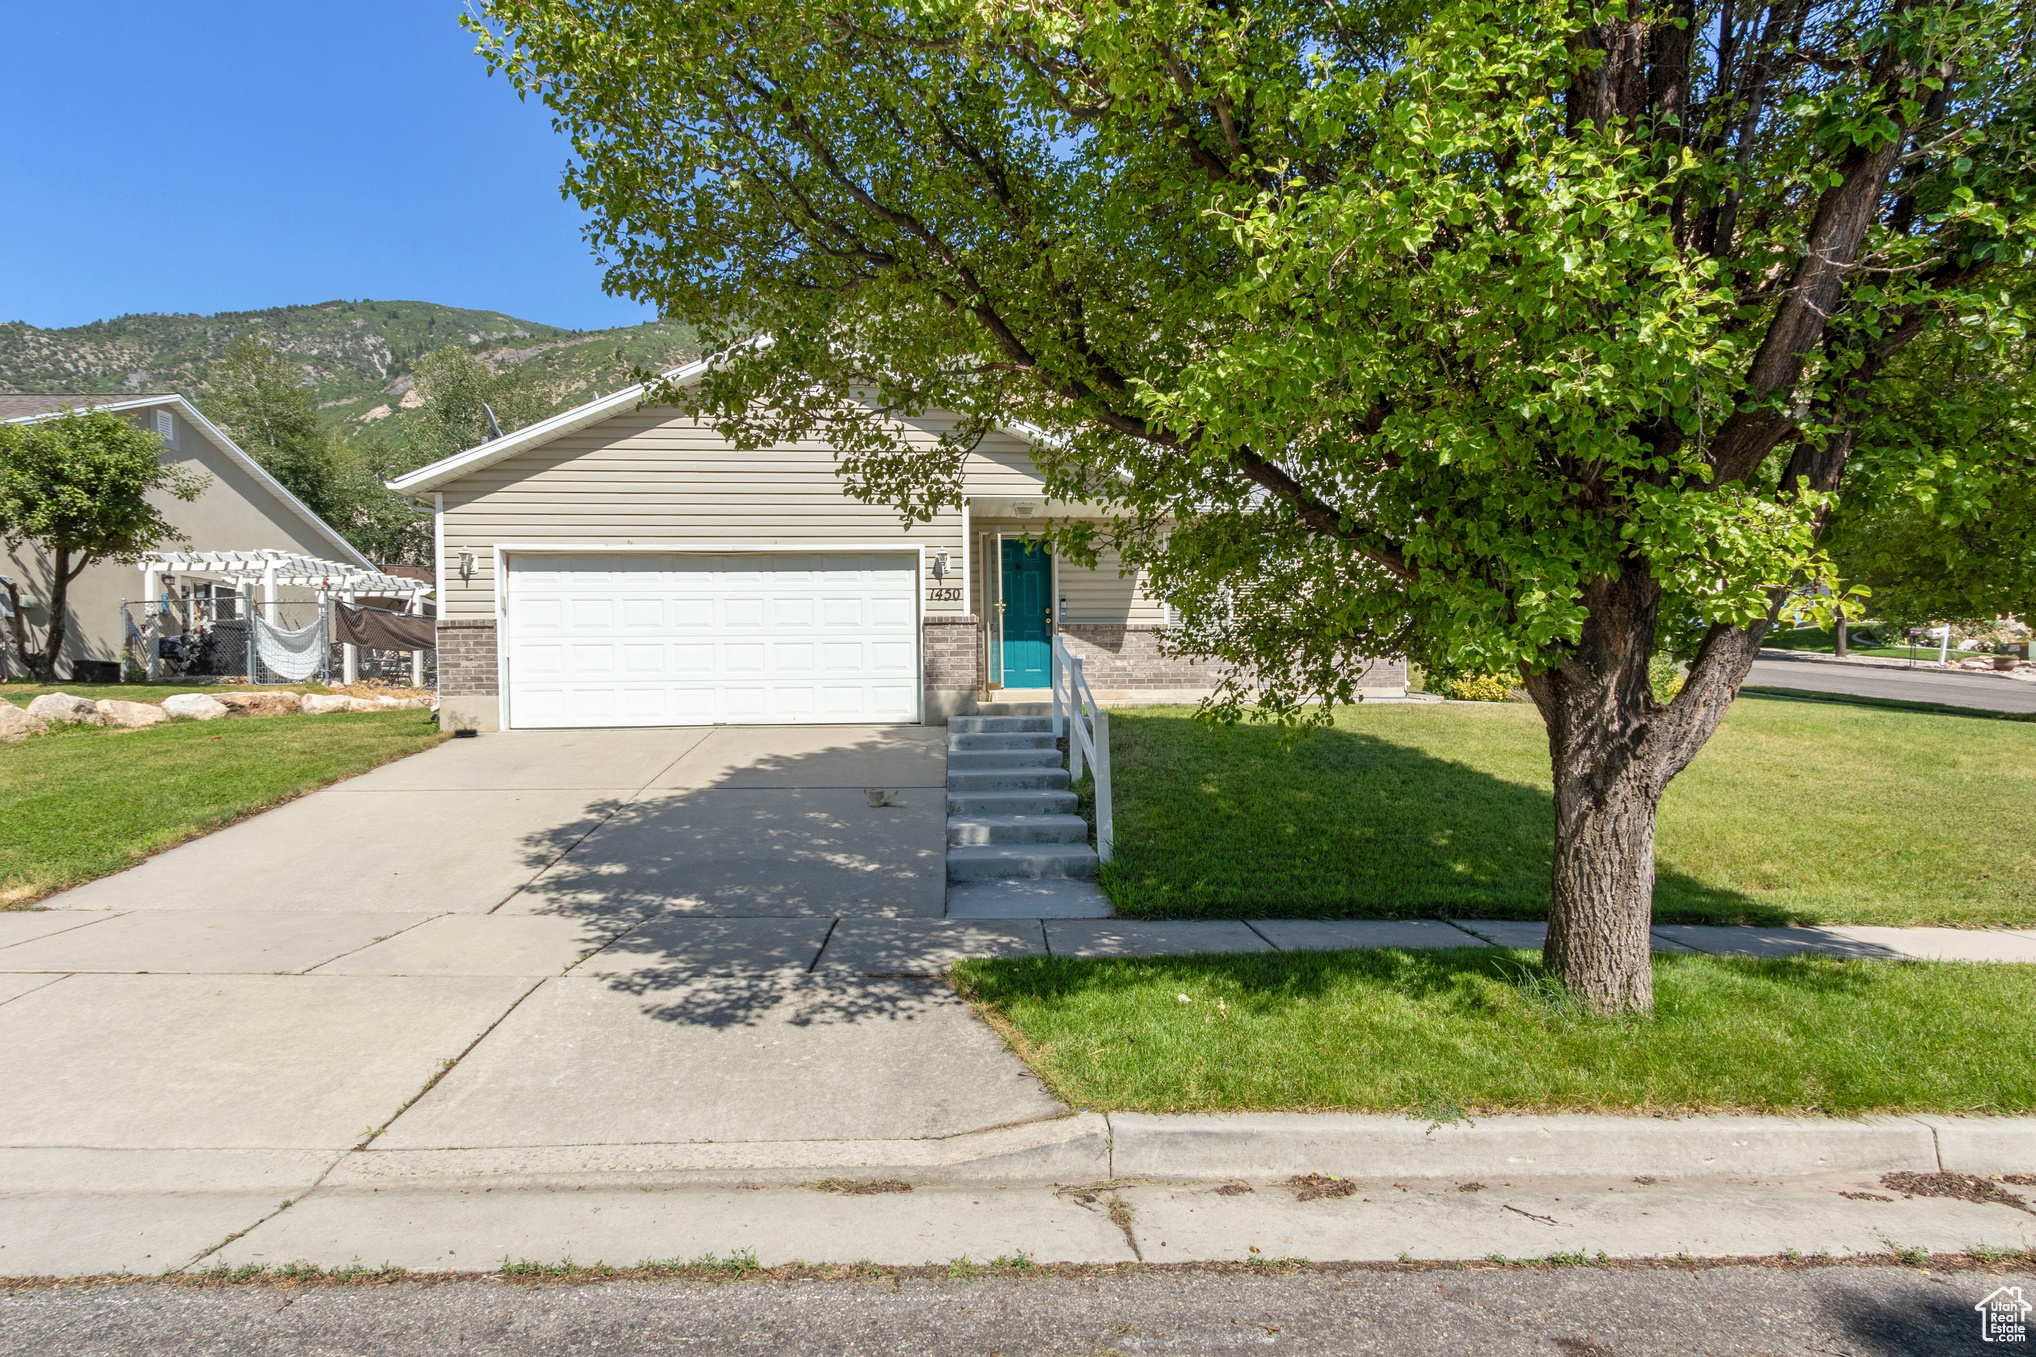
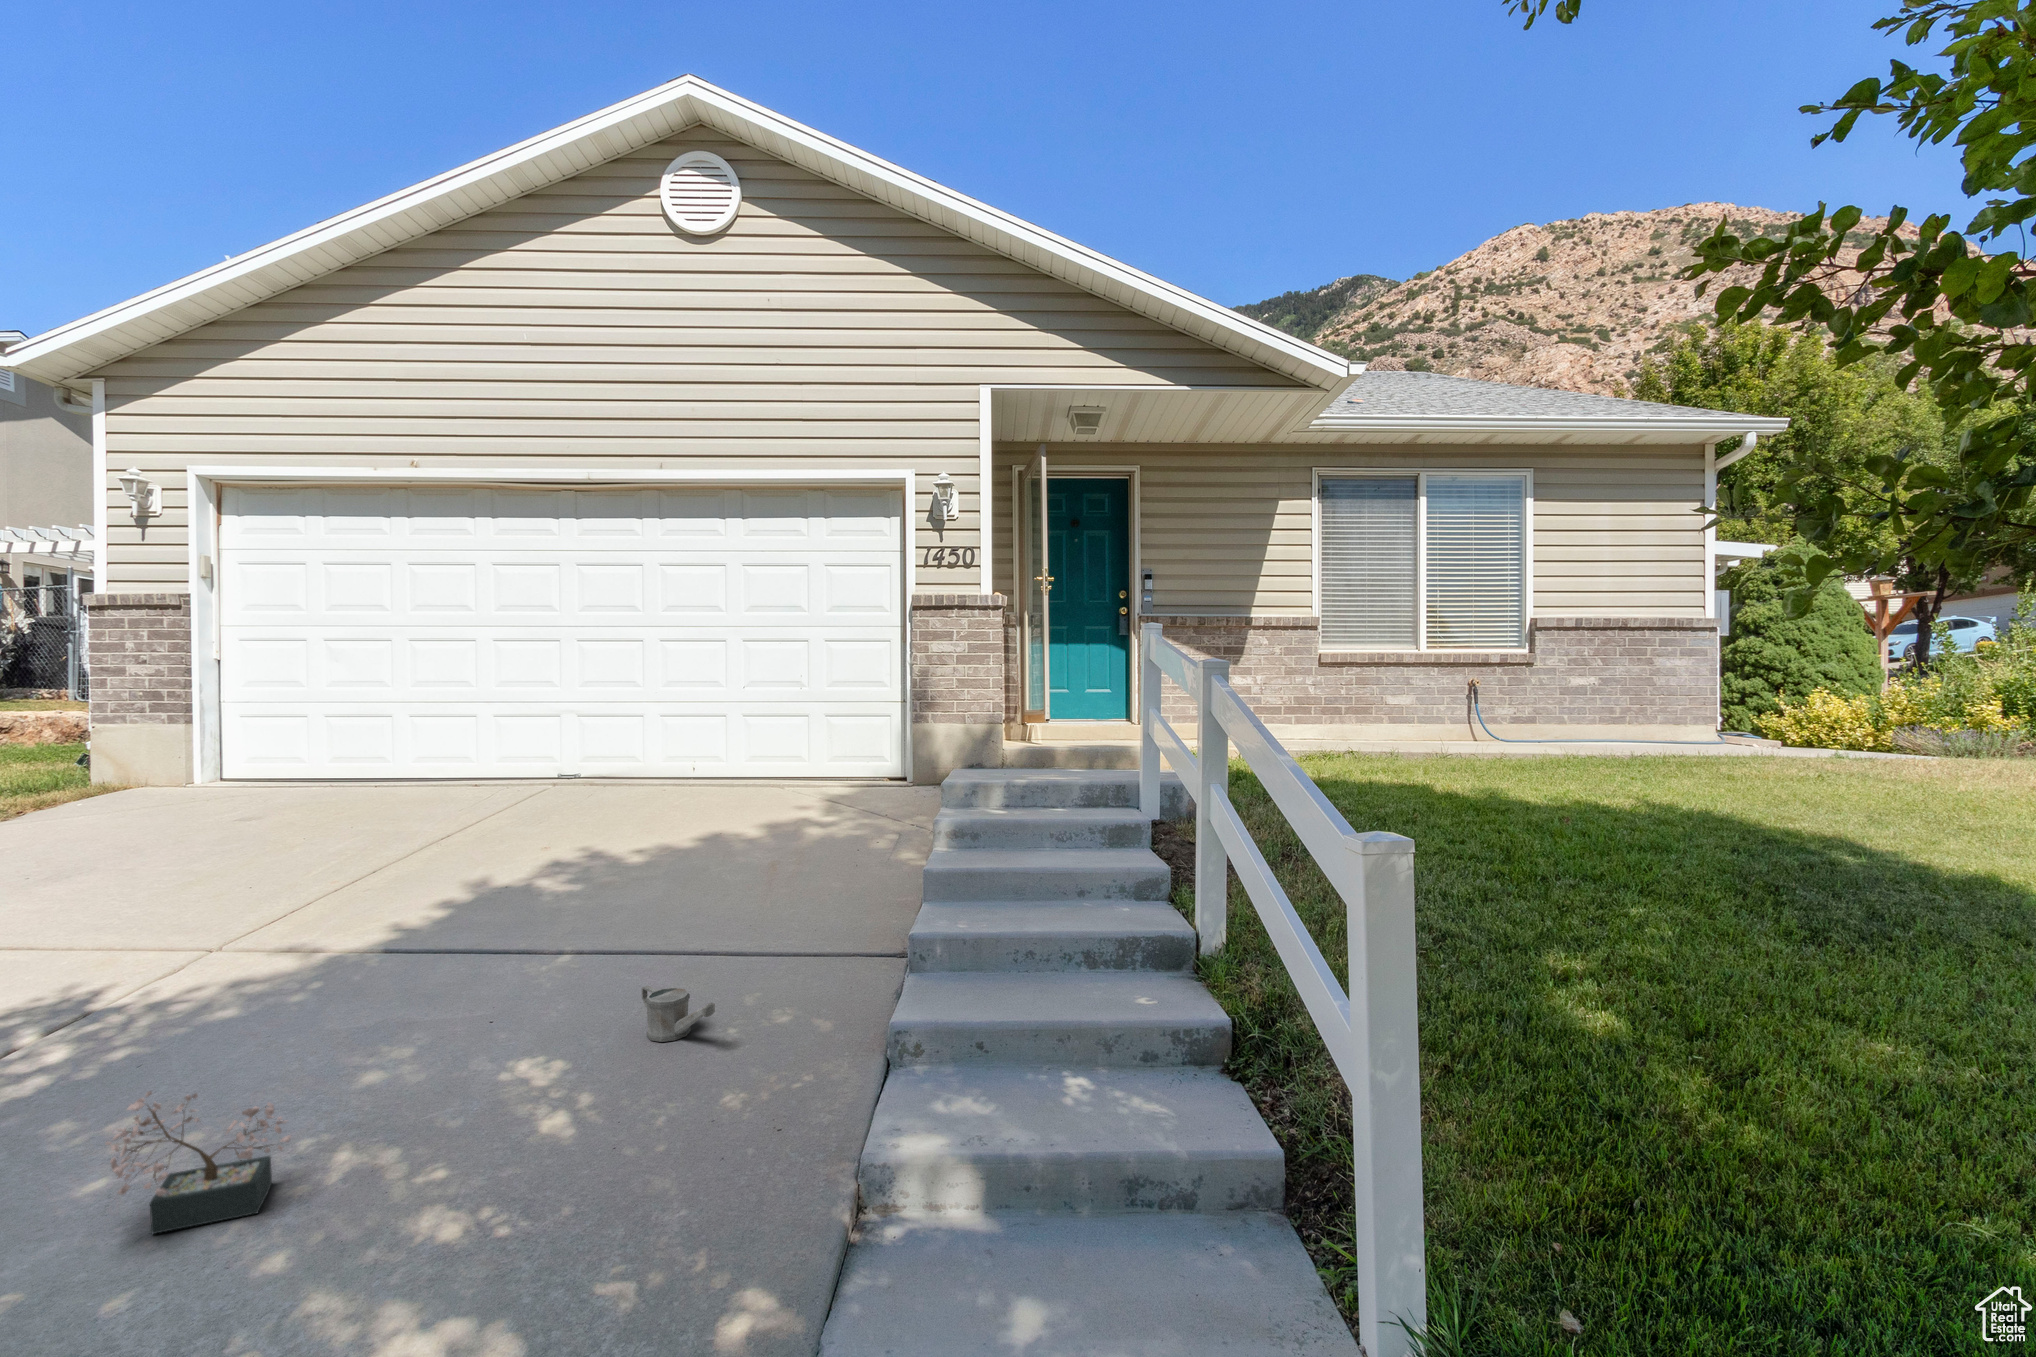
decorative plant: present [448,711,478,738] -> present [106,1091,291,1234]

